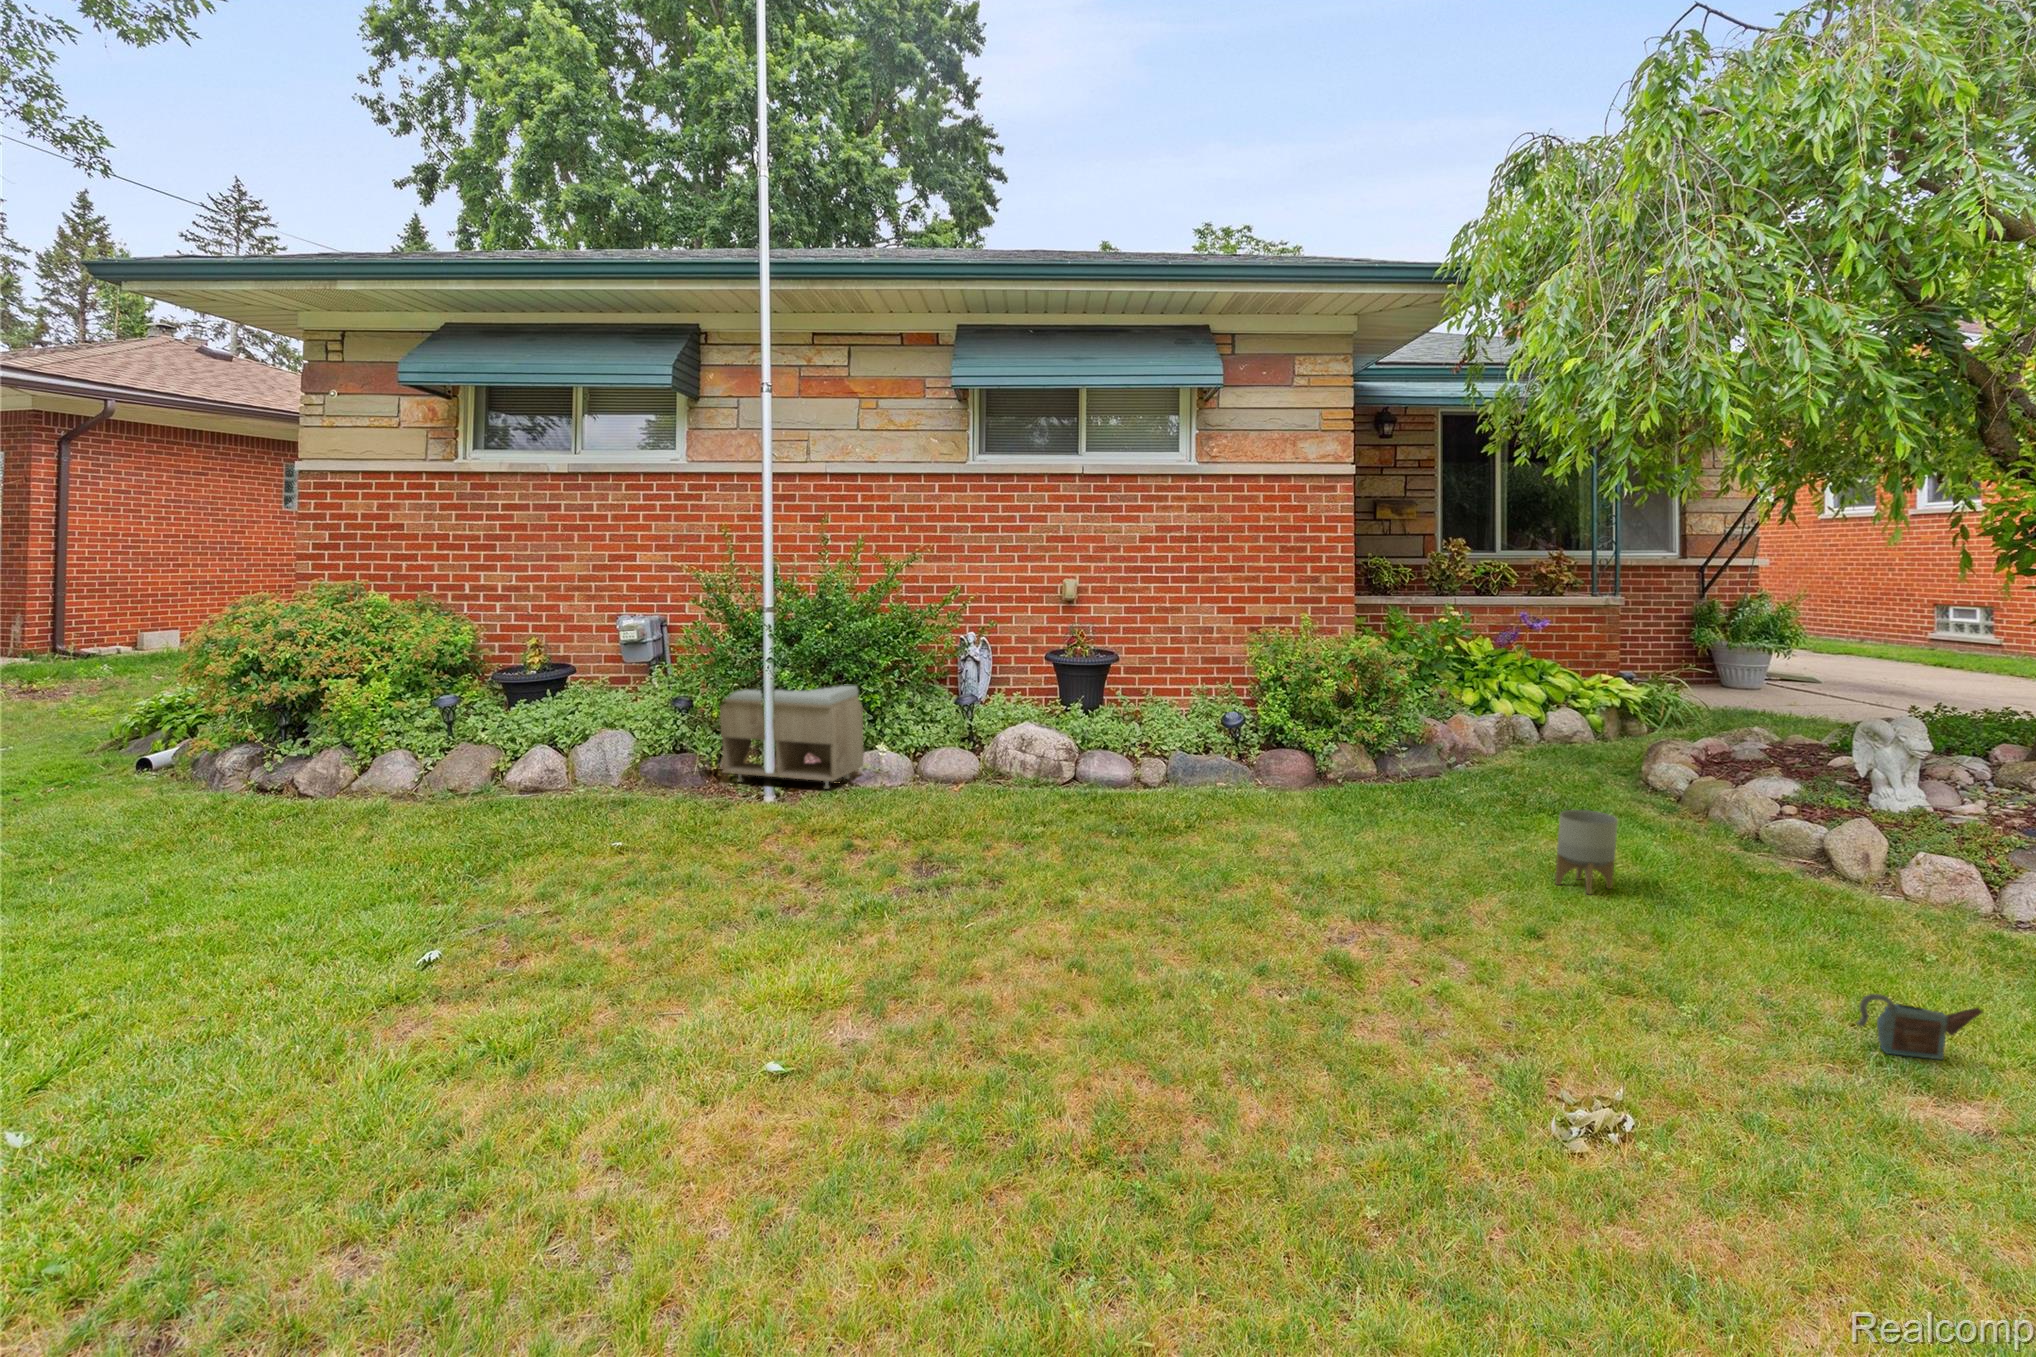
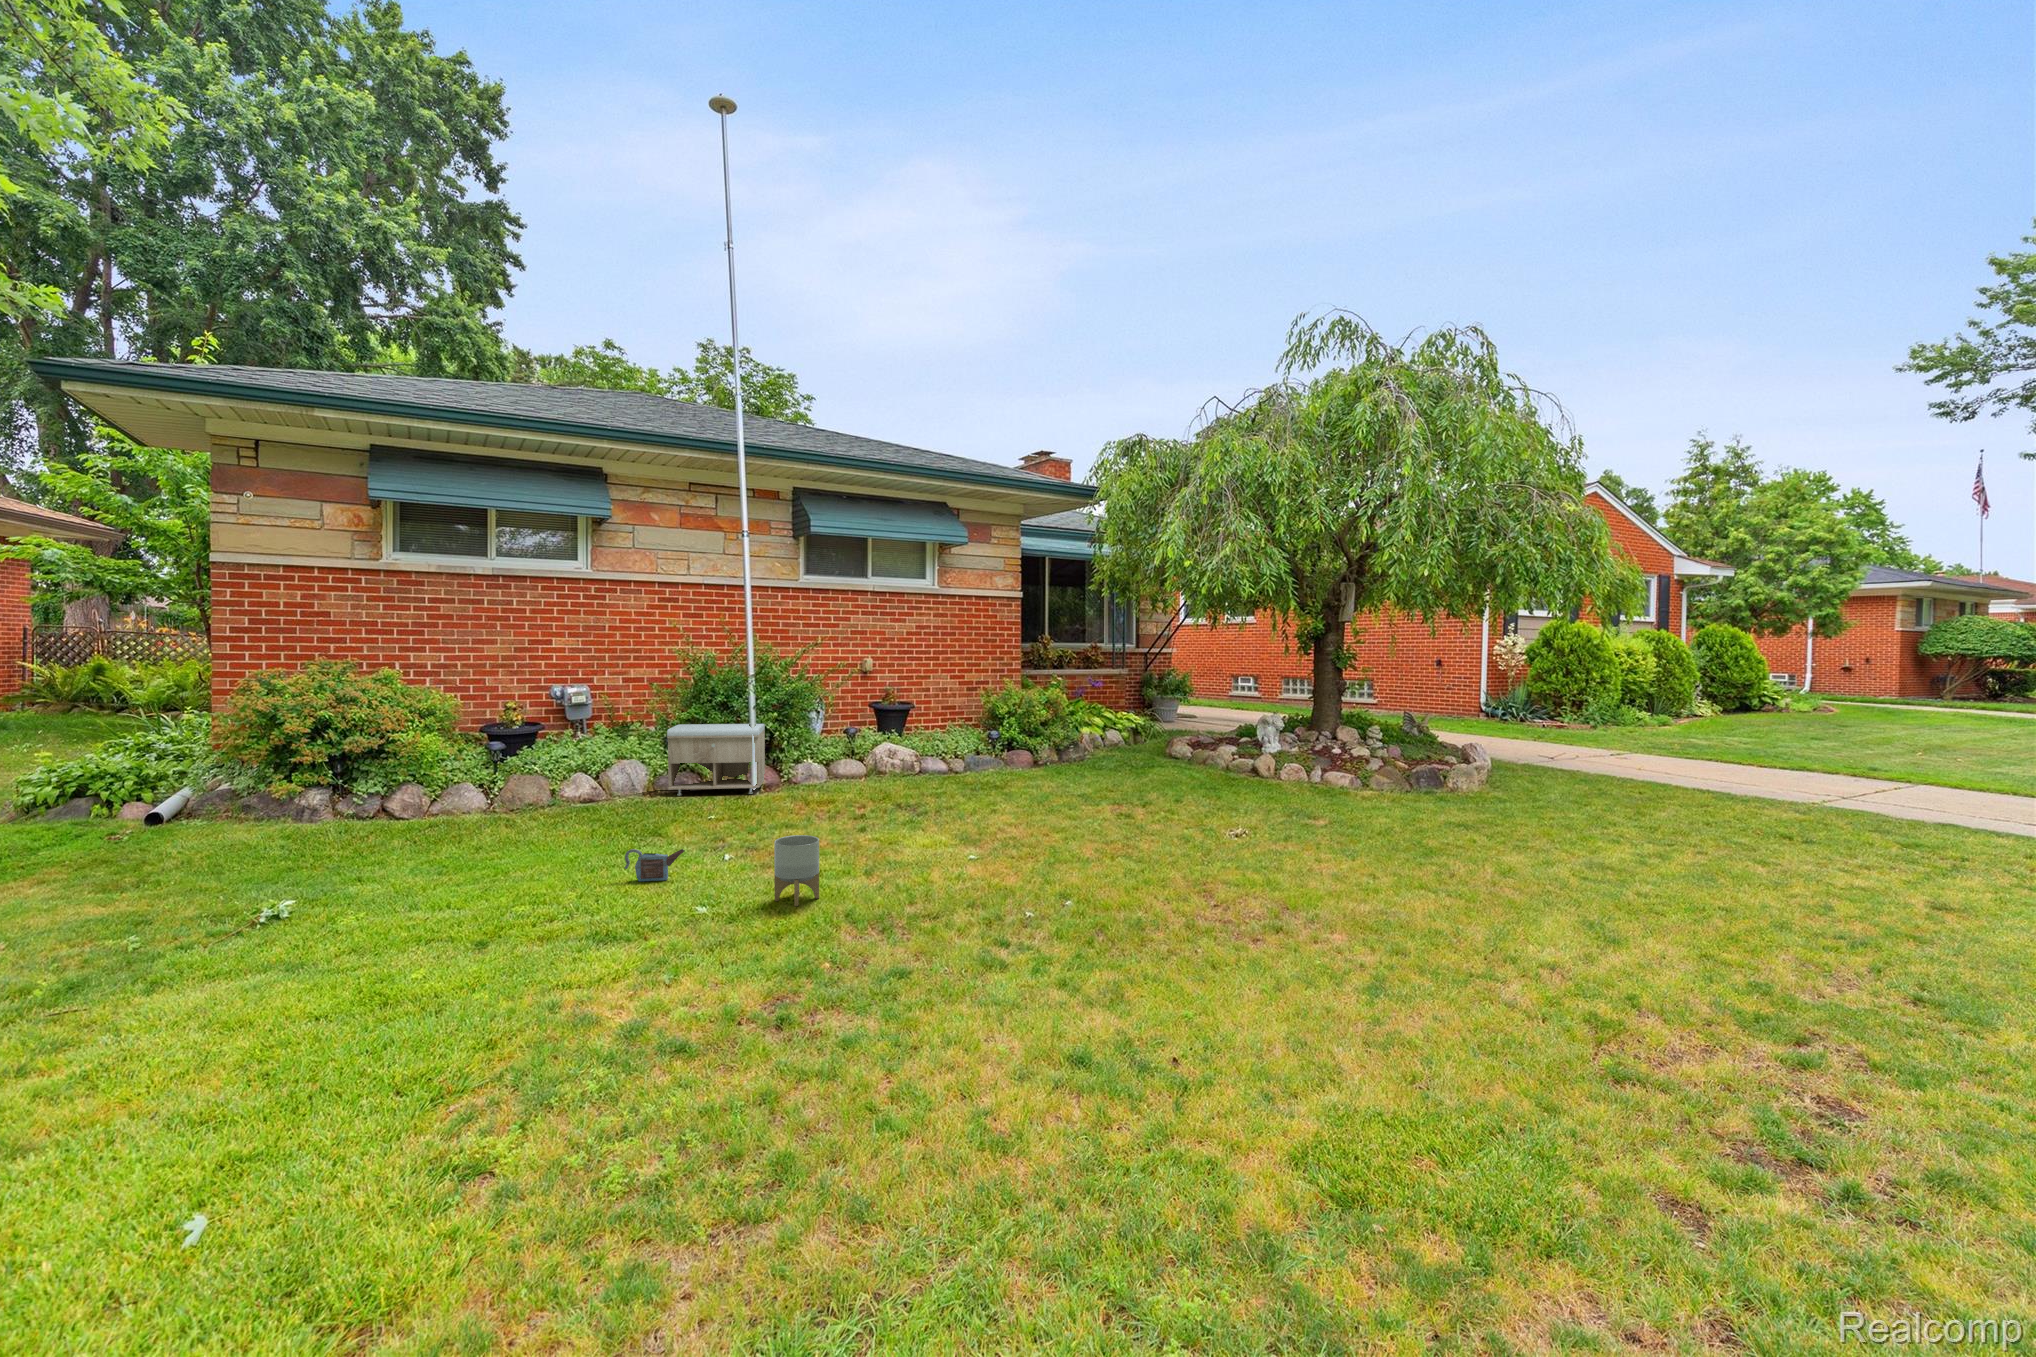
planter: present [1555,810,1618,894] -> present [774,835,819,906]
watering can: present [1857,994,1983,1060] -> present [624,849,685,881]

